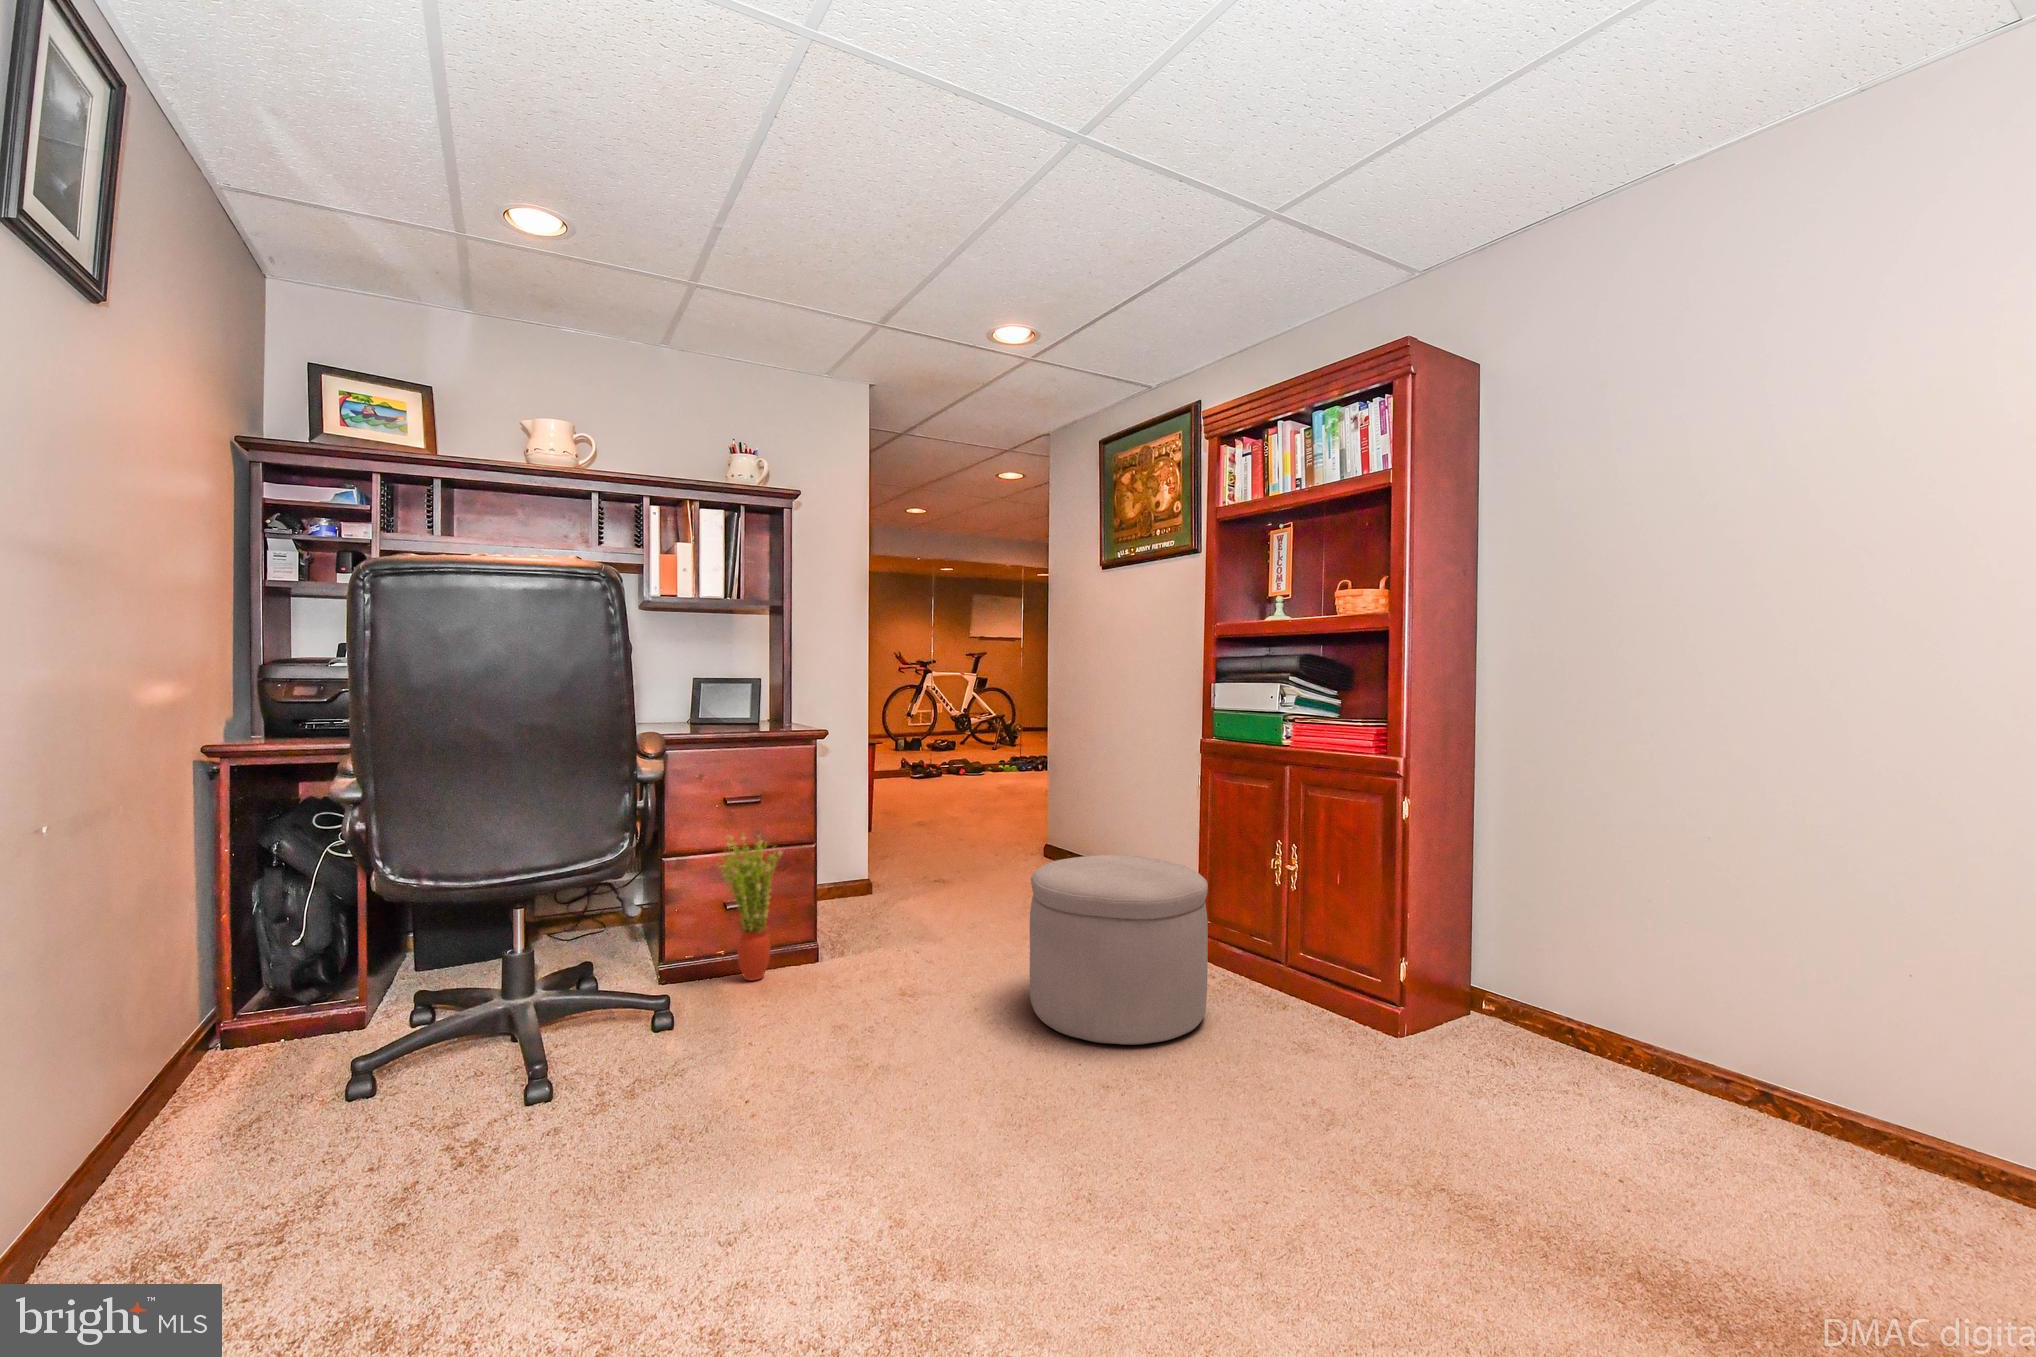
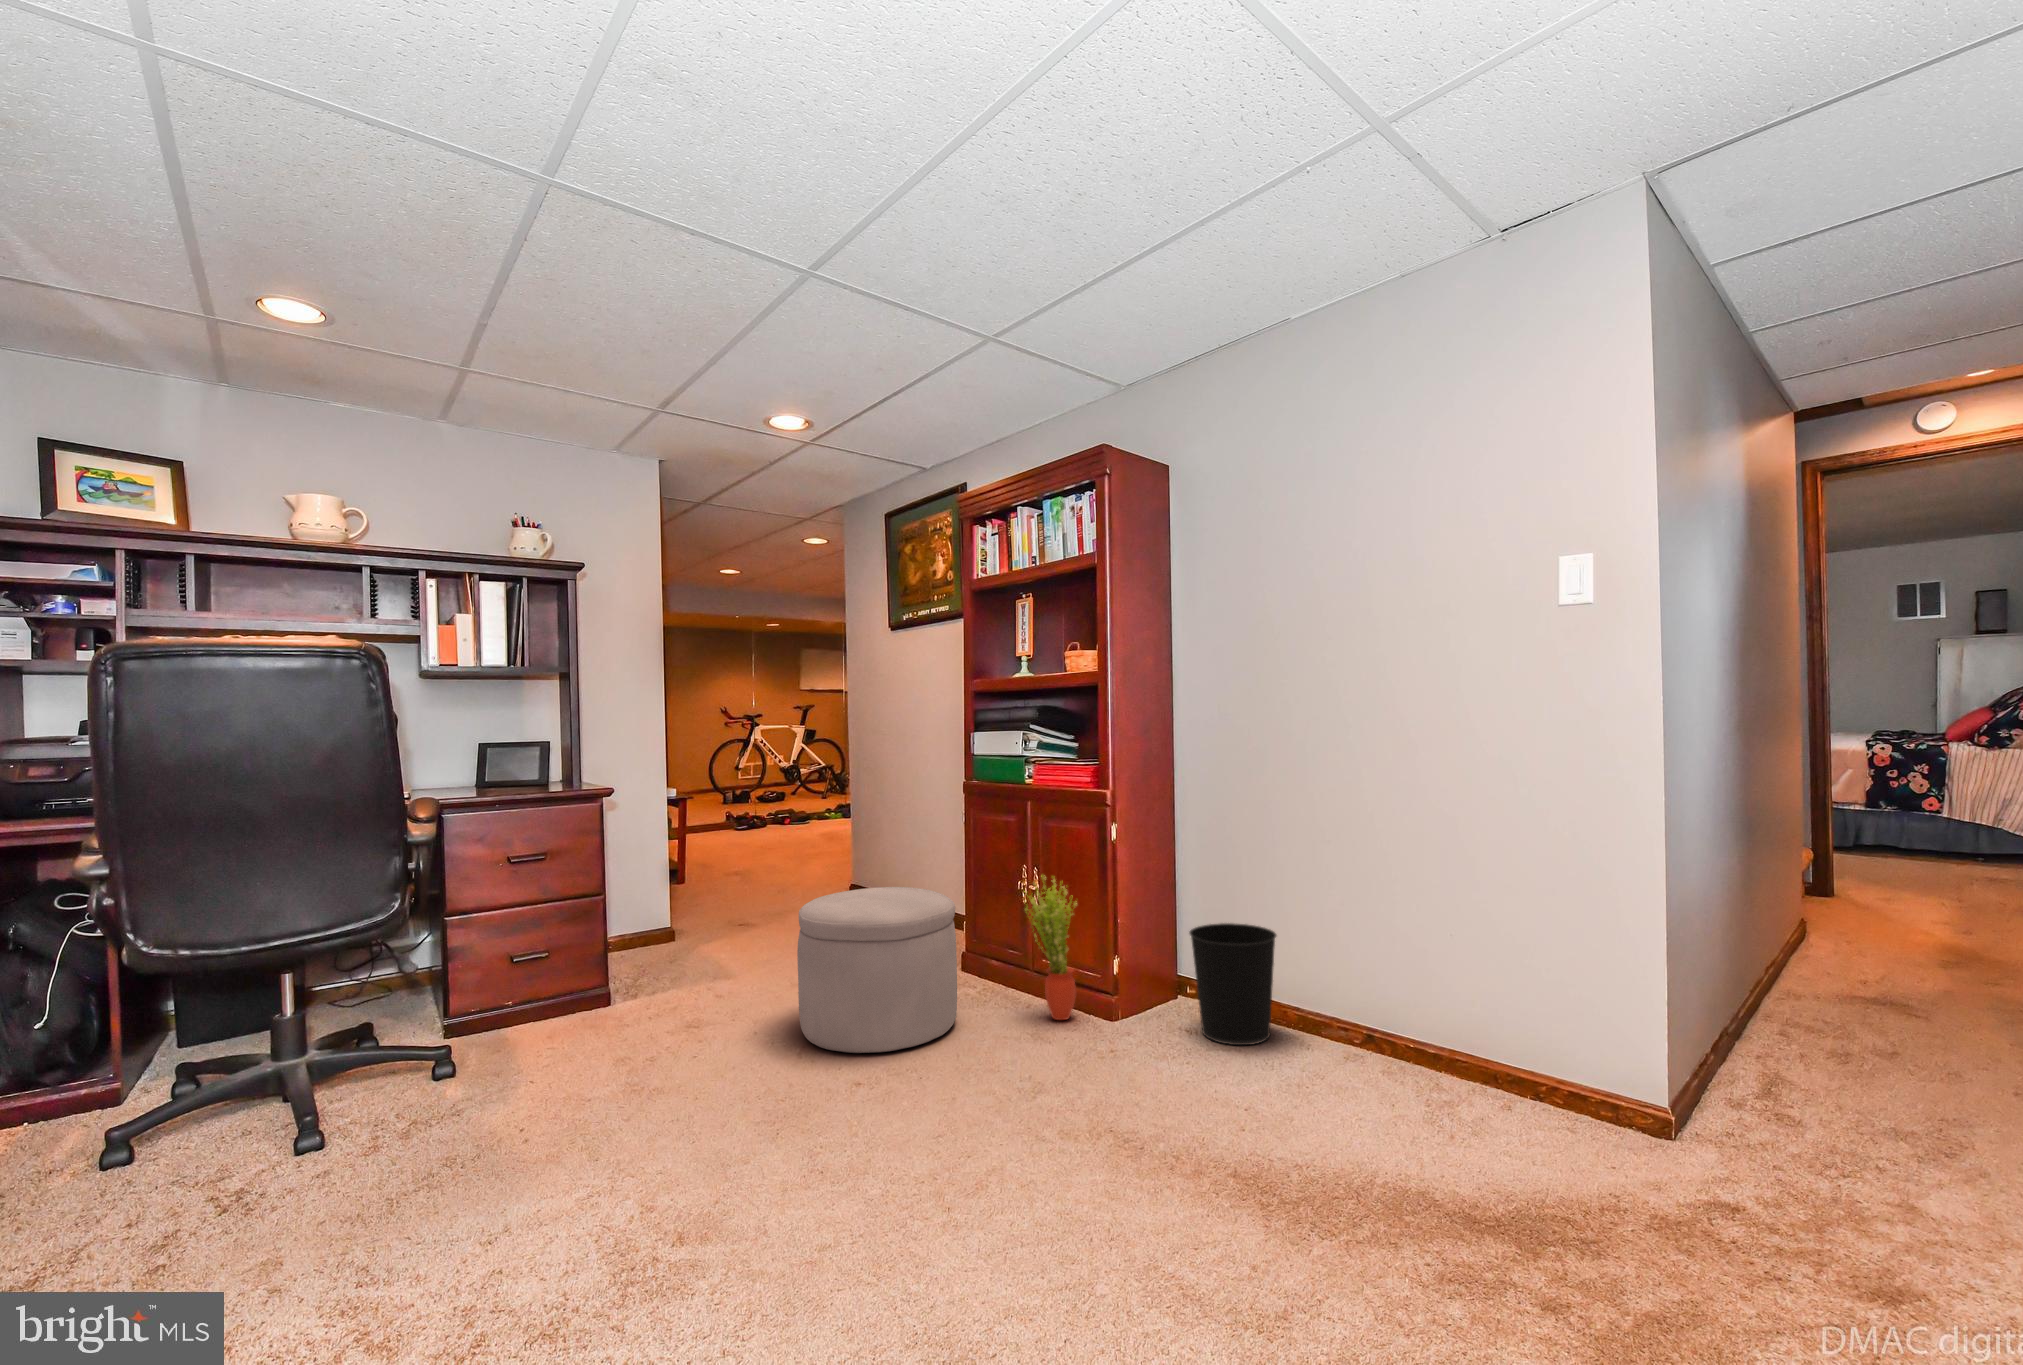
potted plant: present [718,835,782,980] -> present [1024,876,1077,1020]
wastebasket: none [1501,928,1624,1082] -> present [1189,923,1276,1045]

